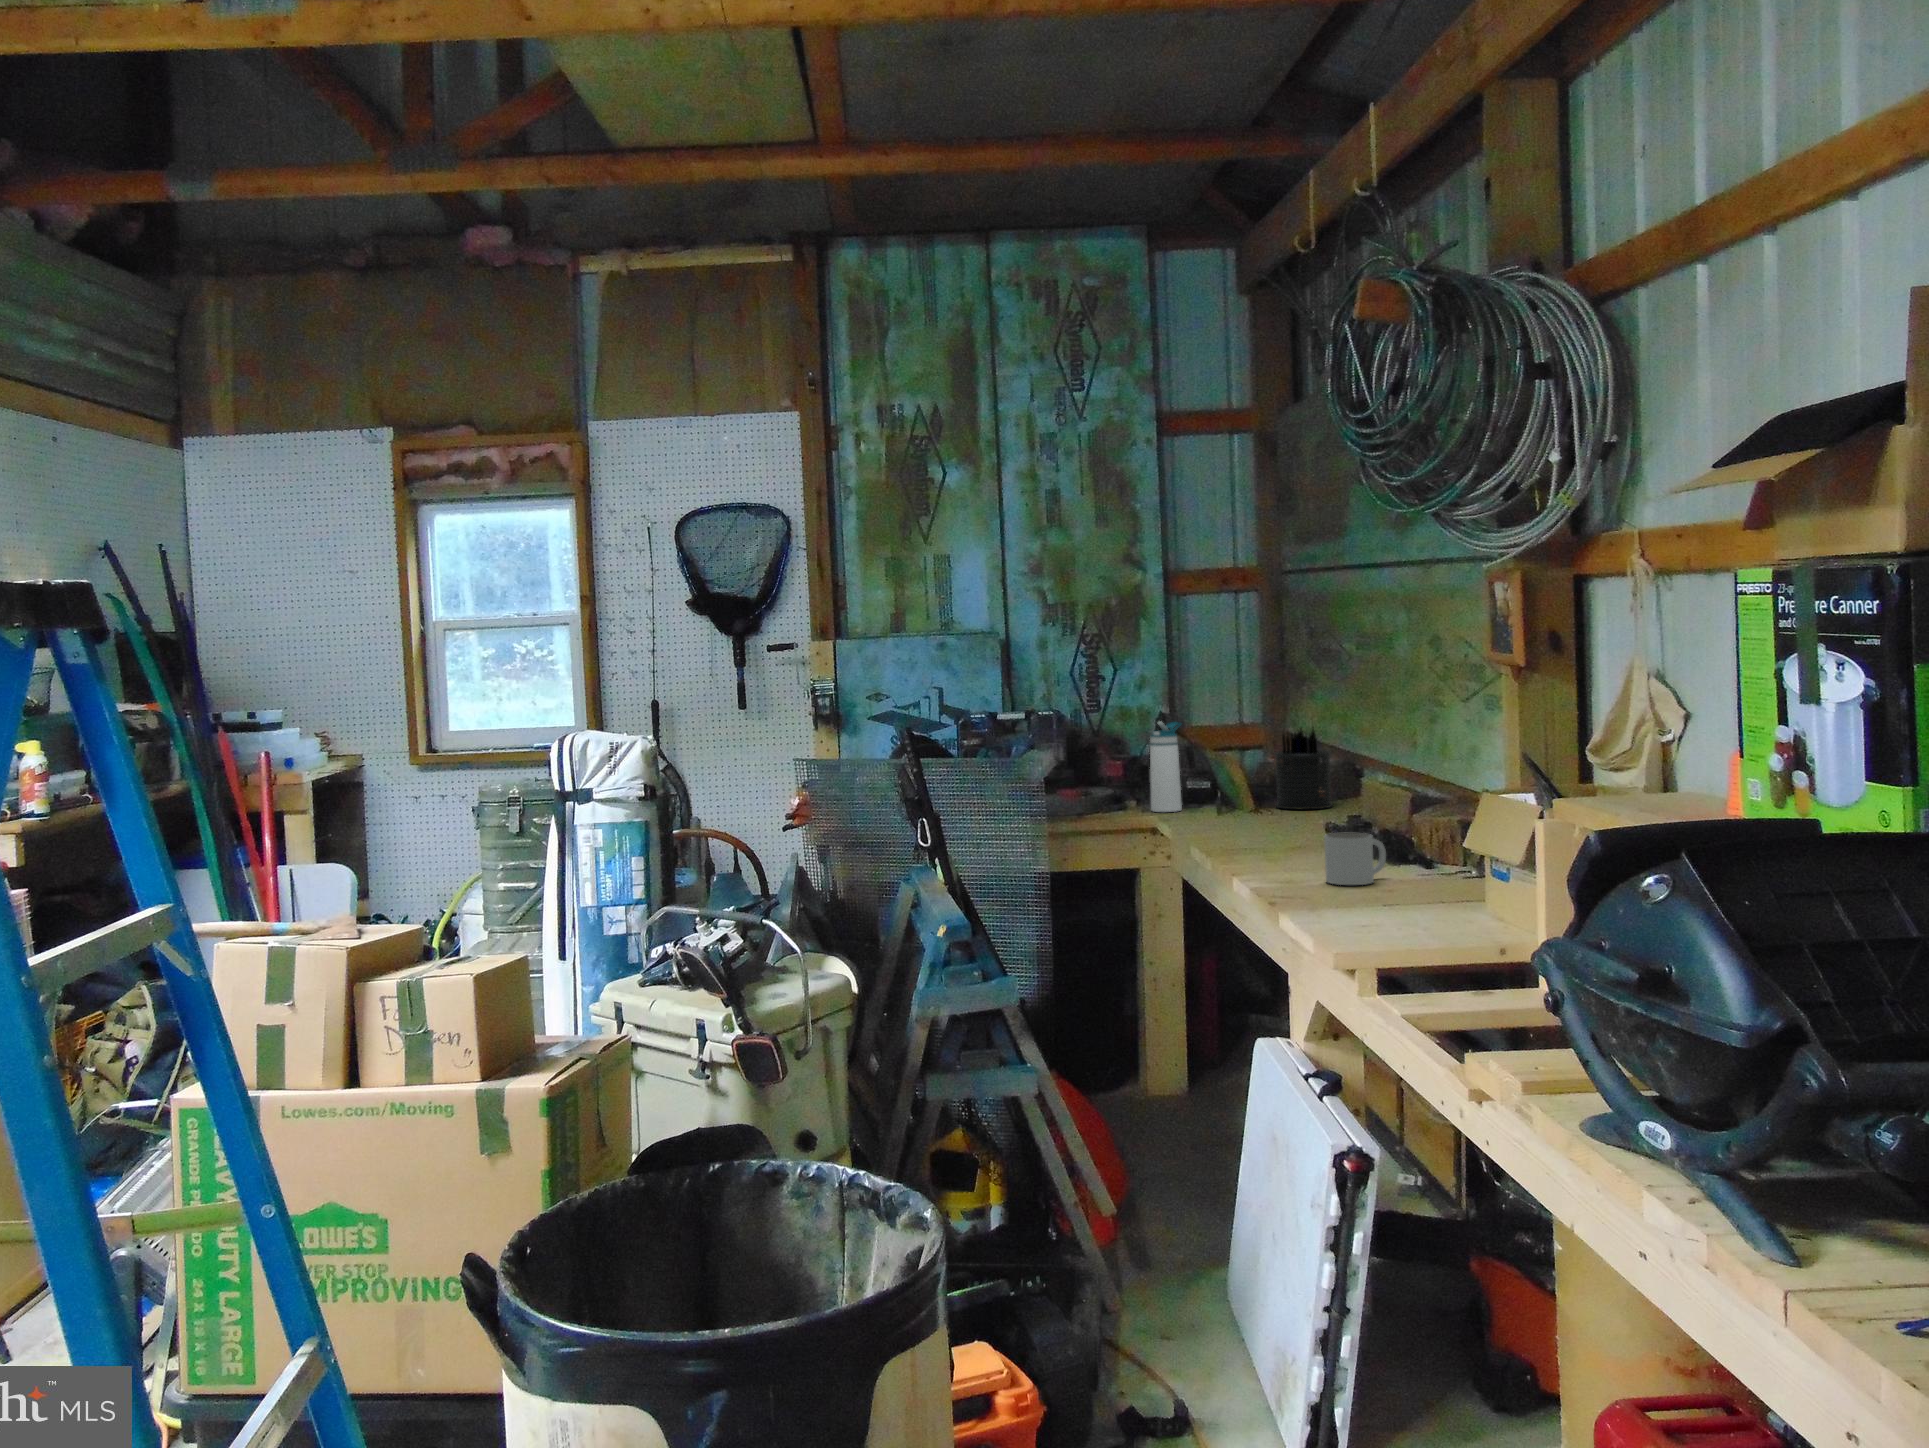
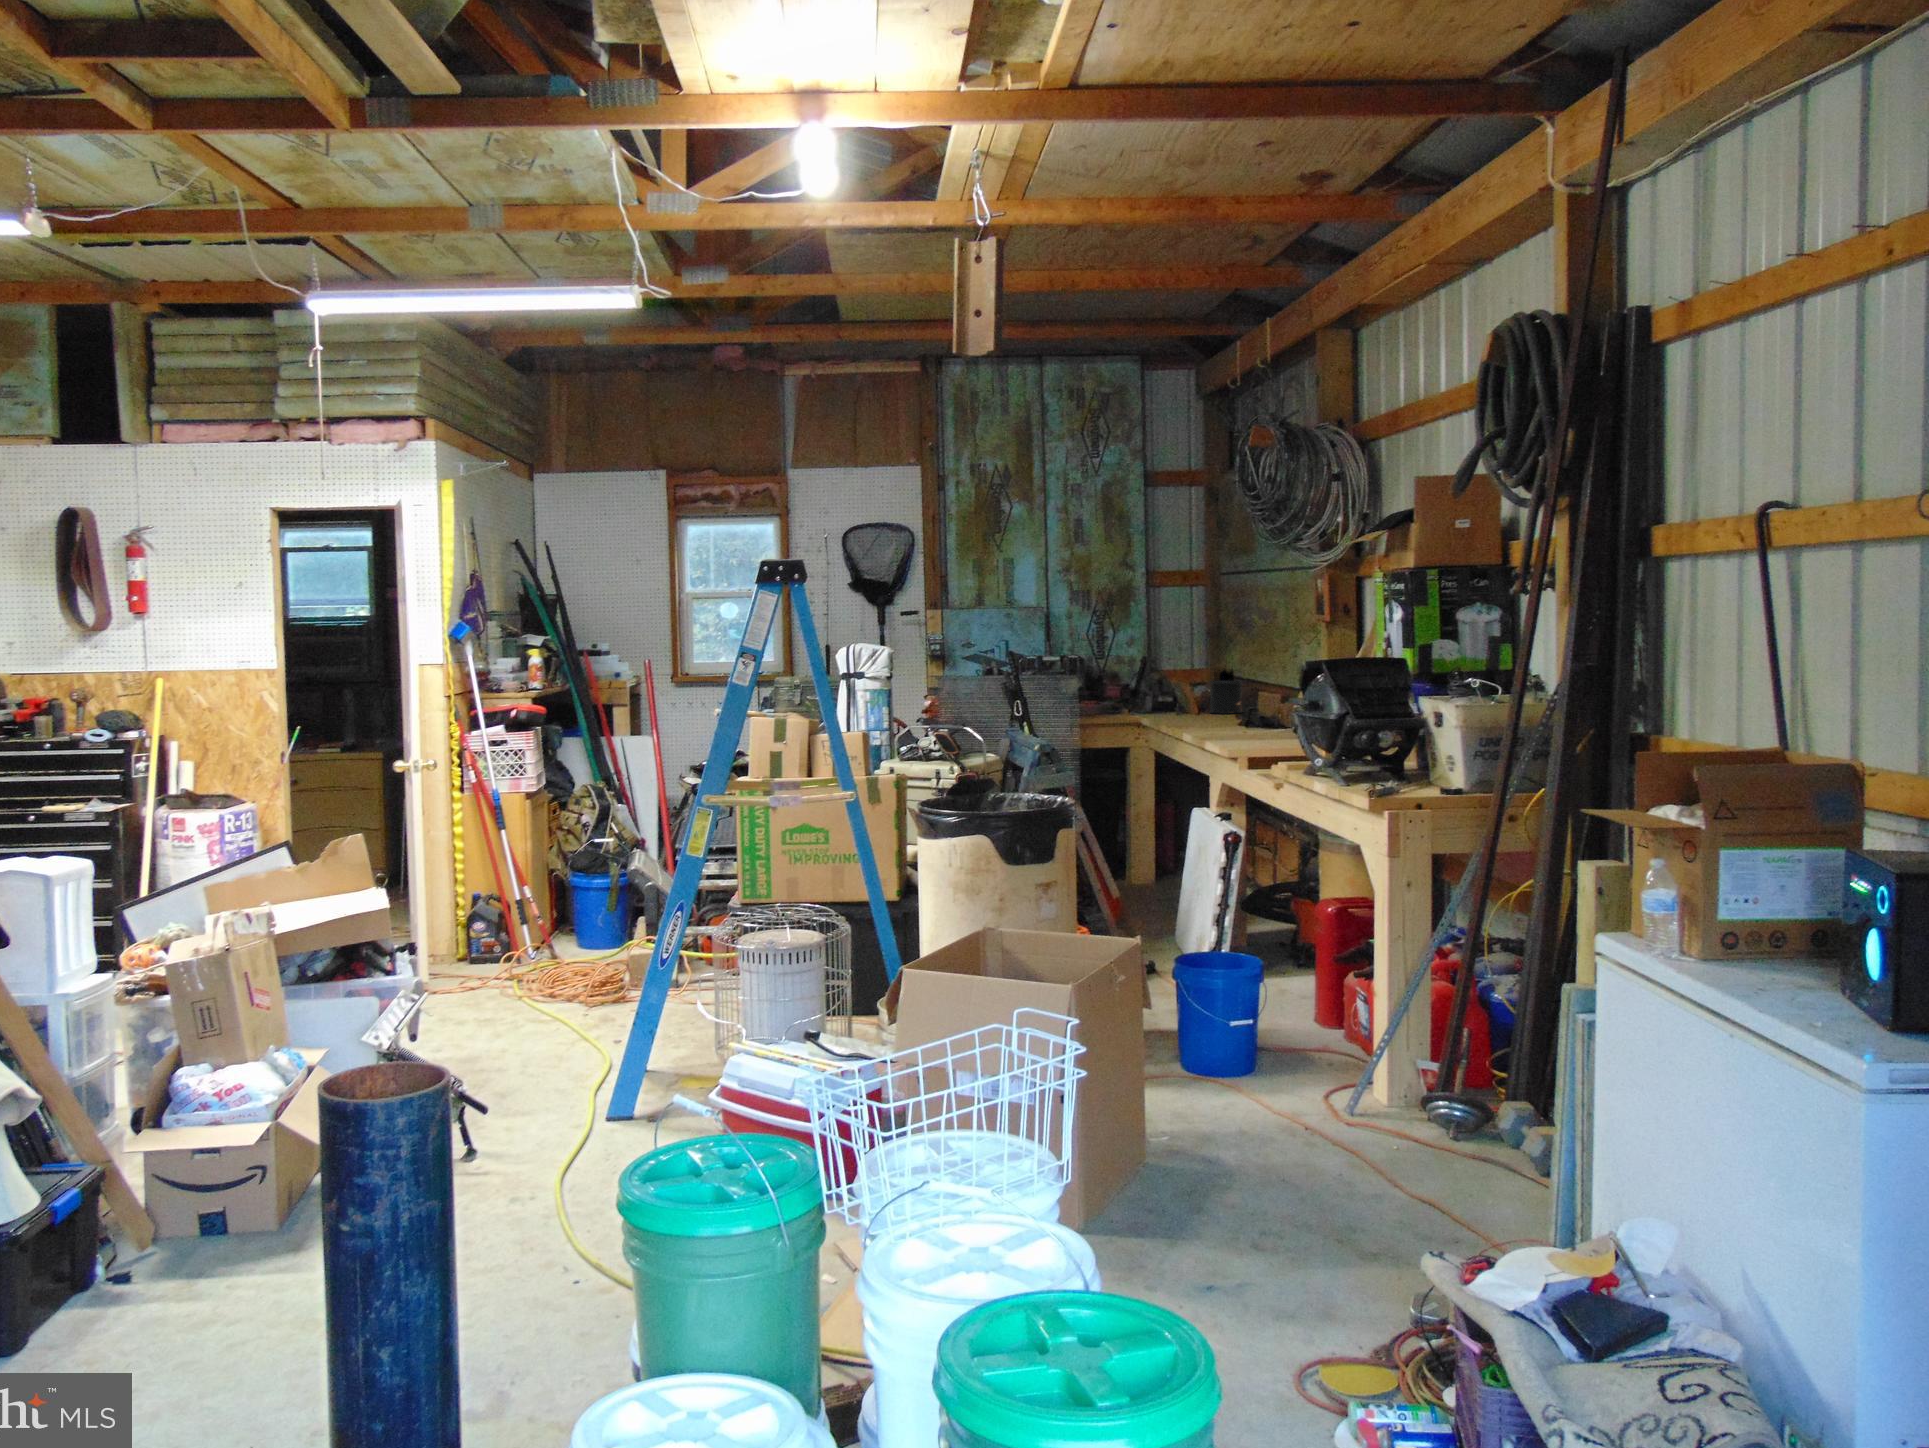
water bottle: present [1150,722,1182,812] -> none [1137,662,1156,715]
mug: present [1324,833,1386,885] -> none [1230,711,1261,735]

